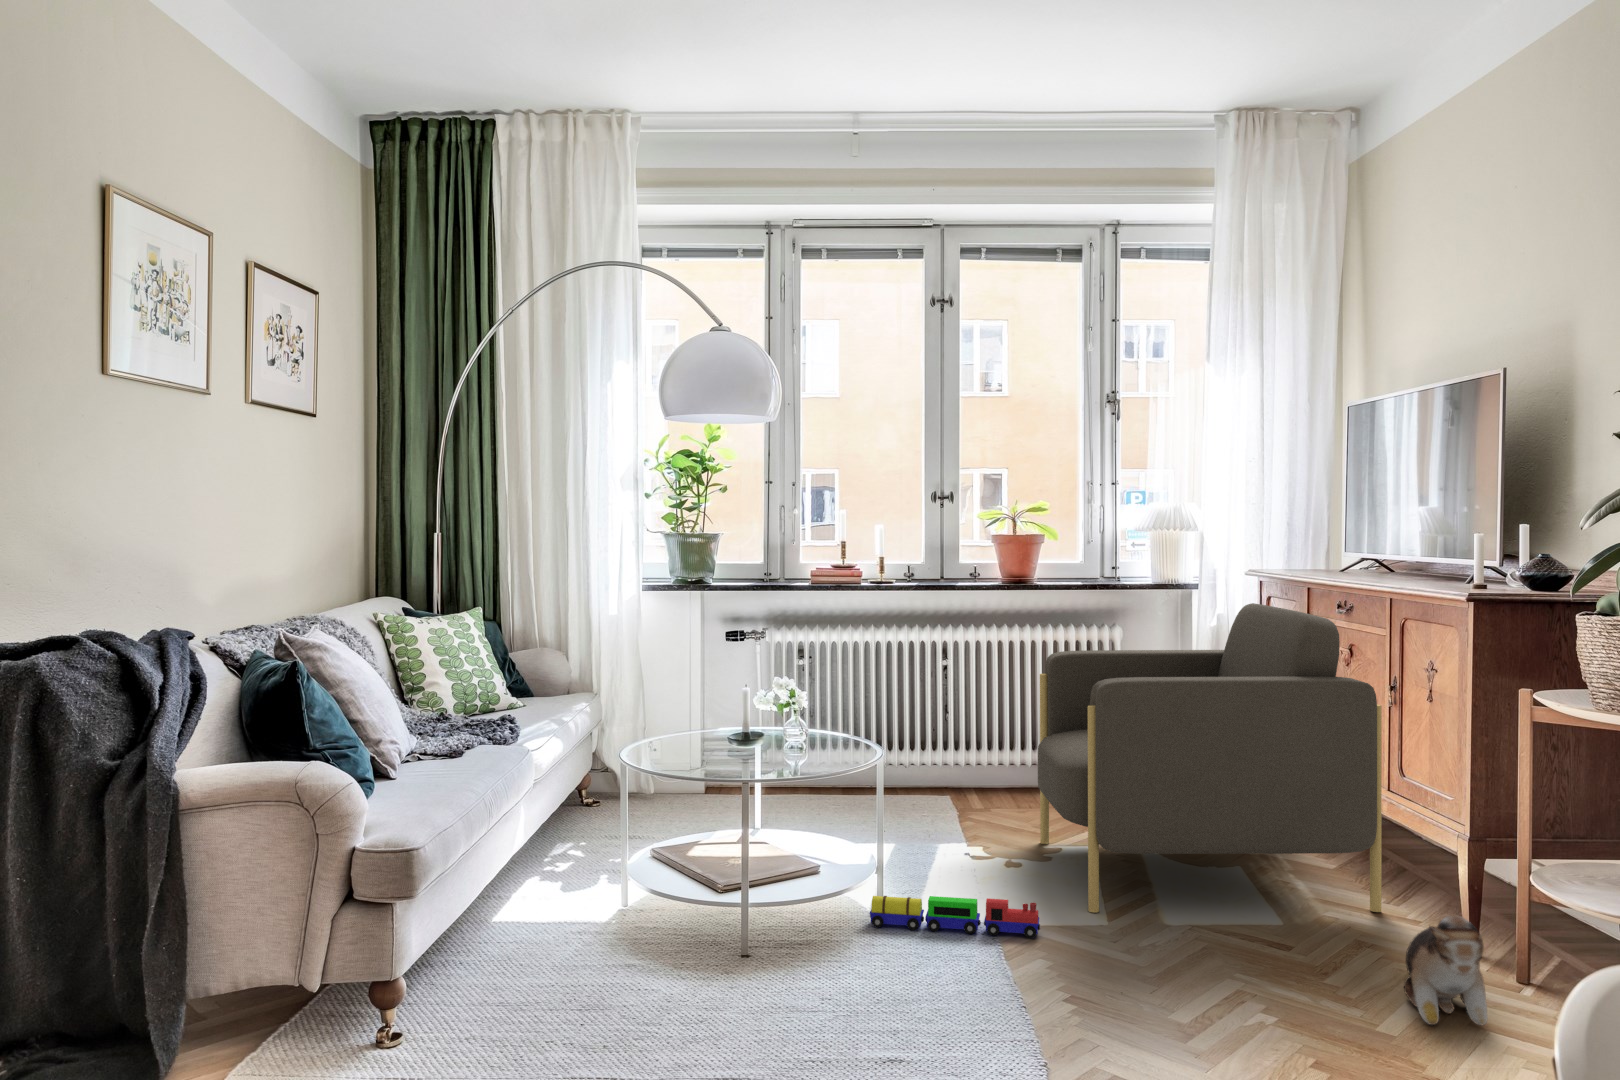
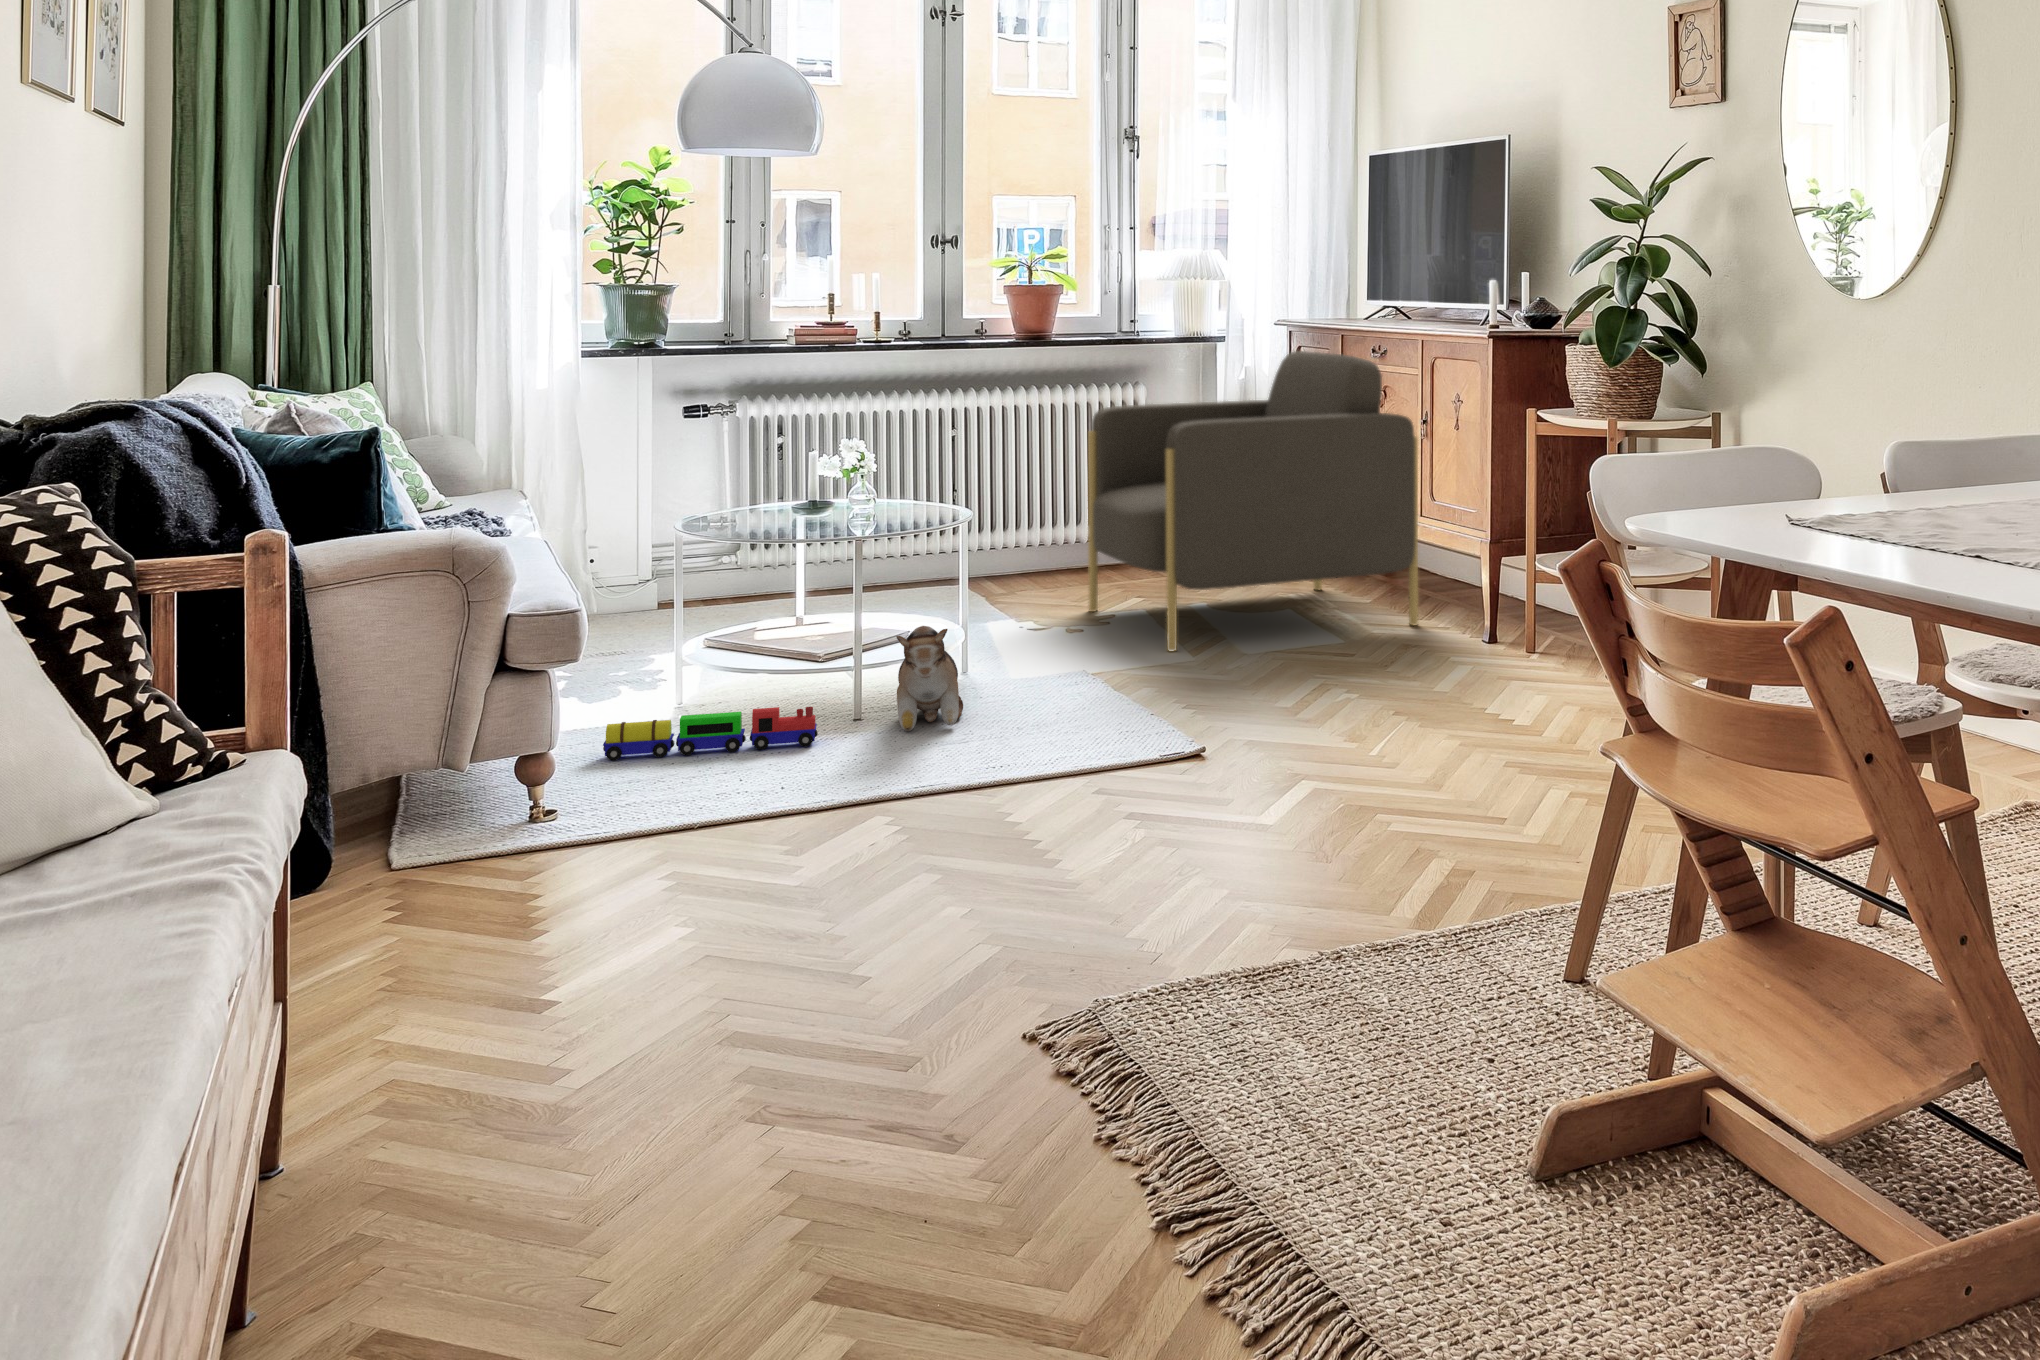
toy train: present [869,896,1040,938] -> present [603,707,818,761]
plush toy: present [1404,914,1489,1025] -> present [896,626,963,731]

